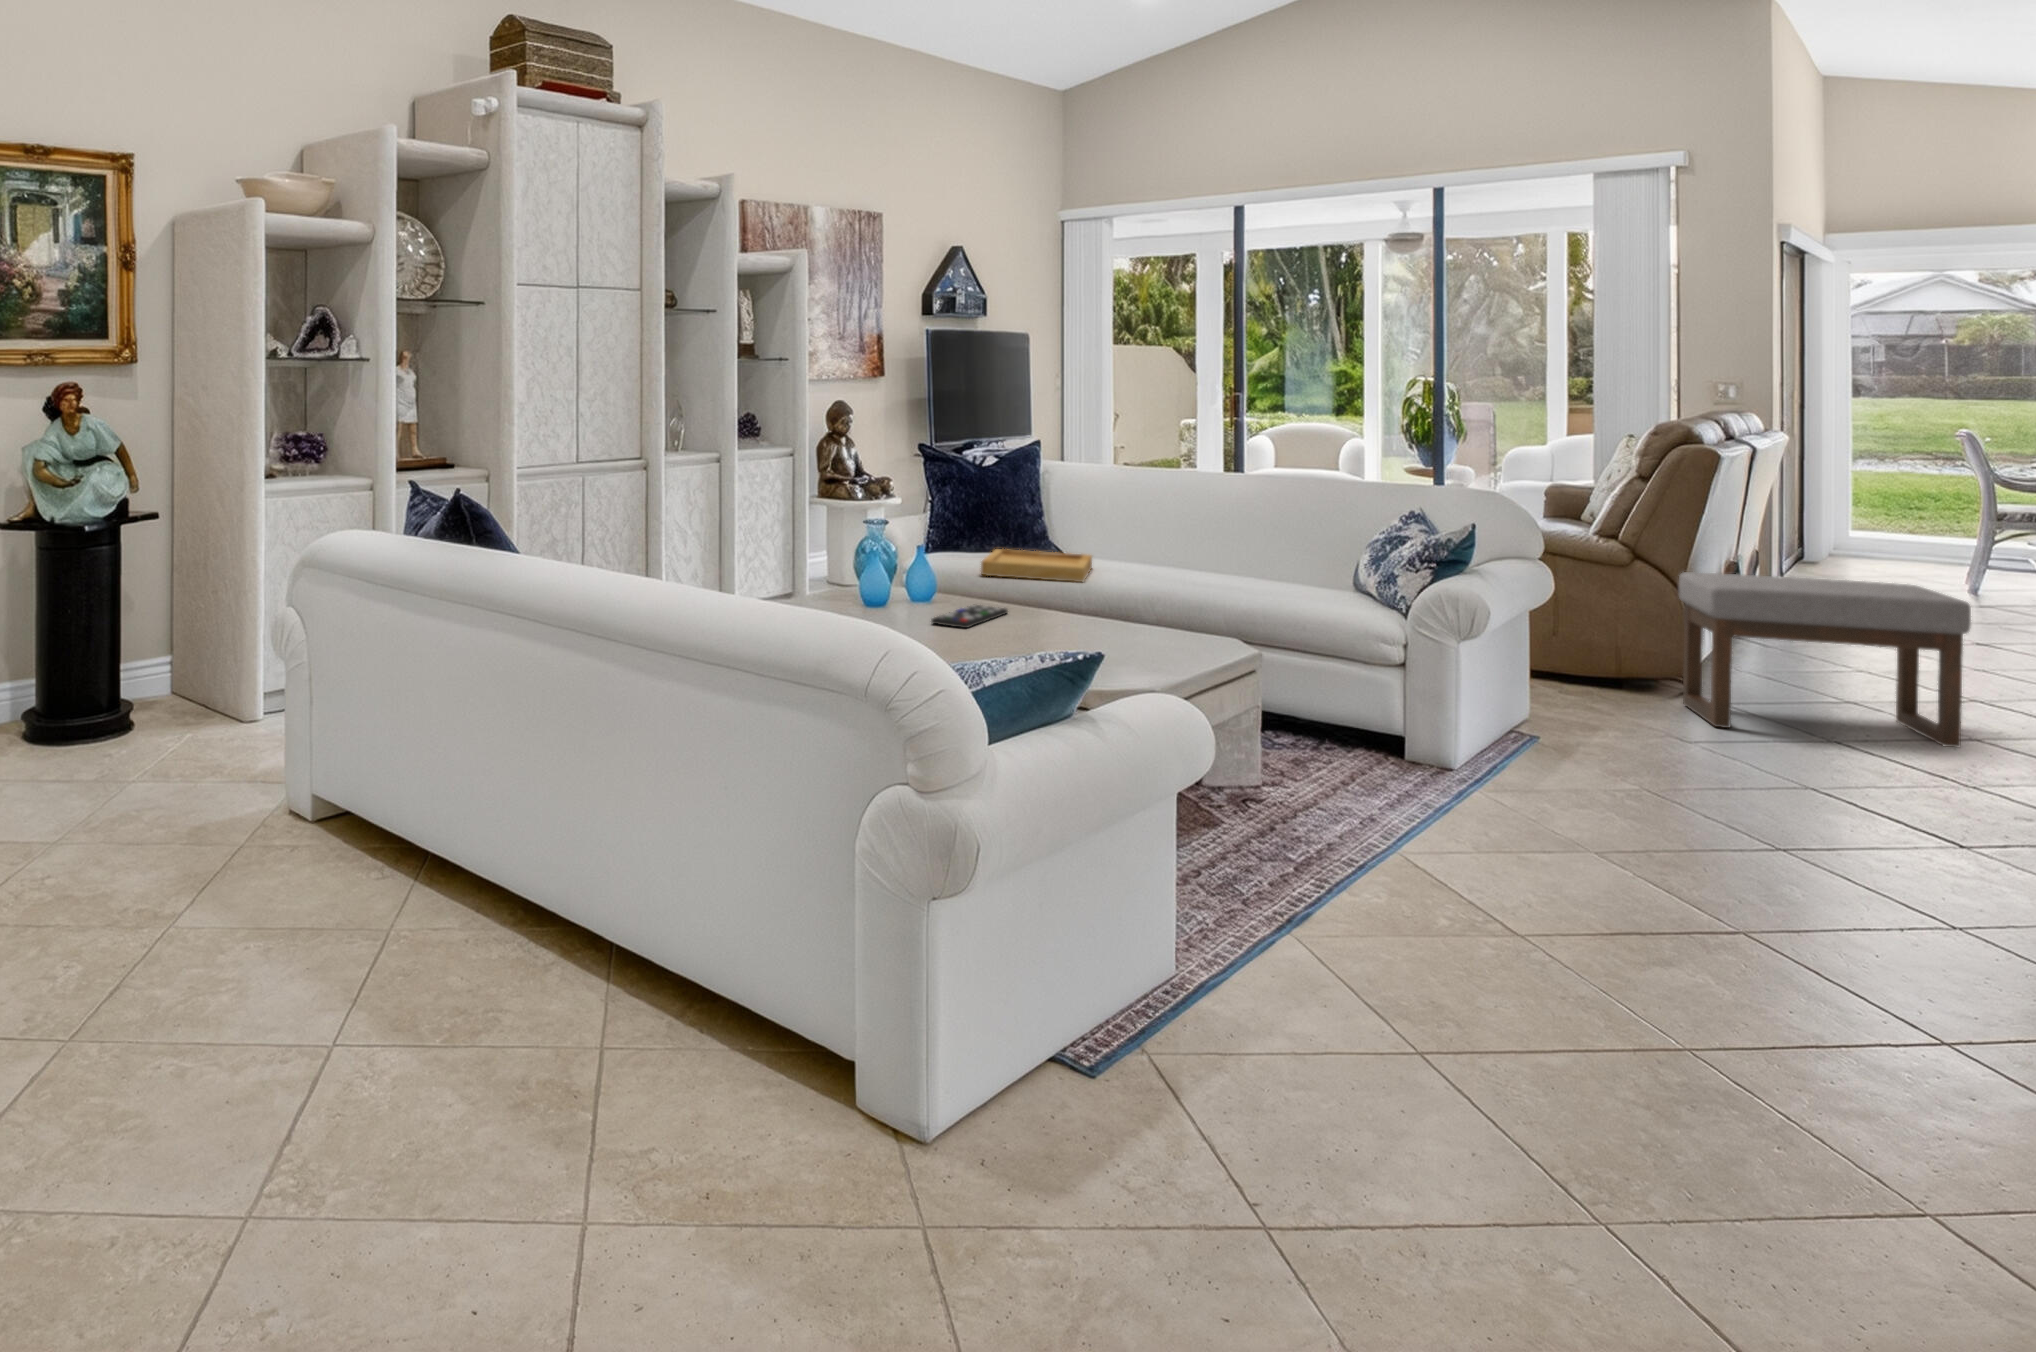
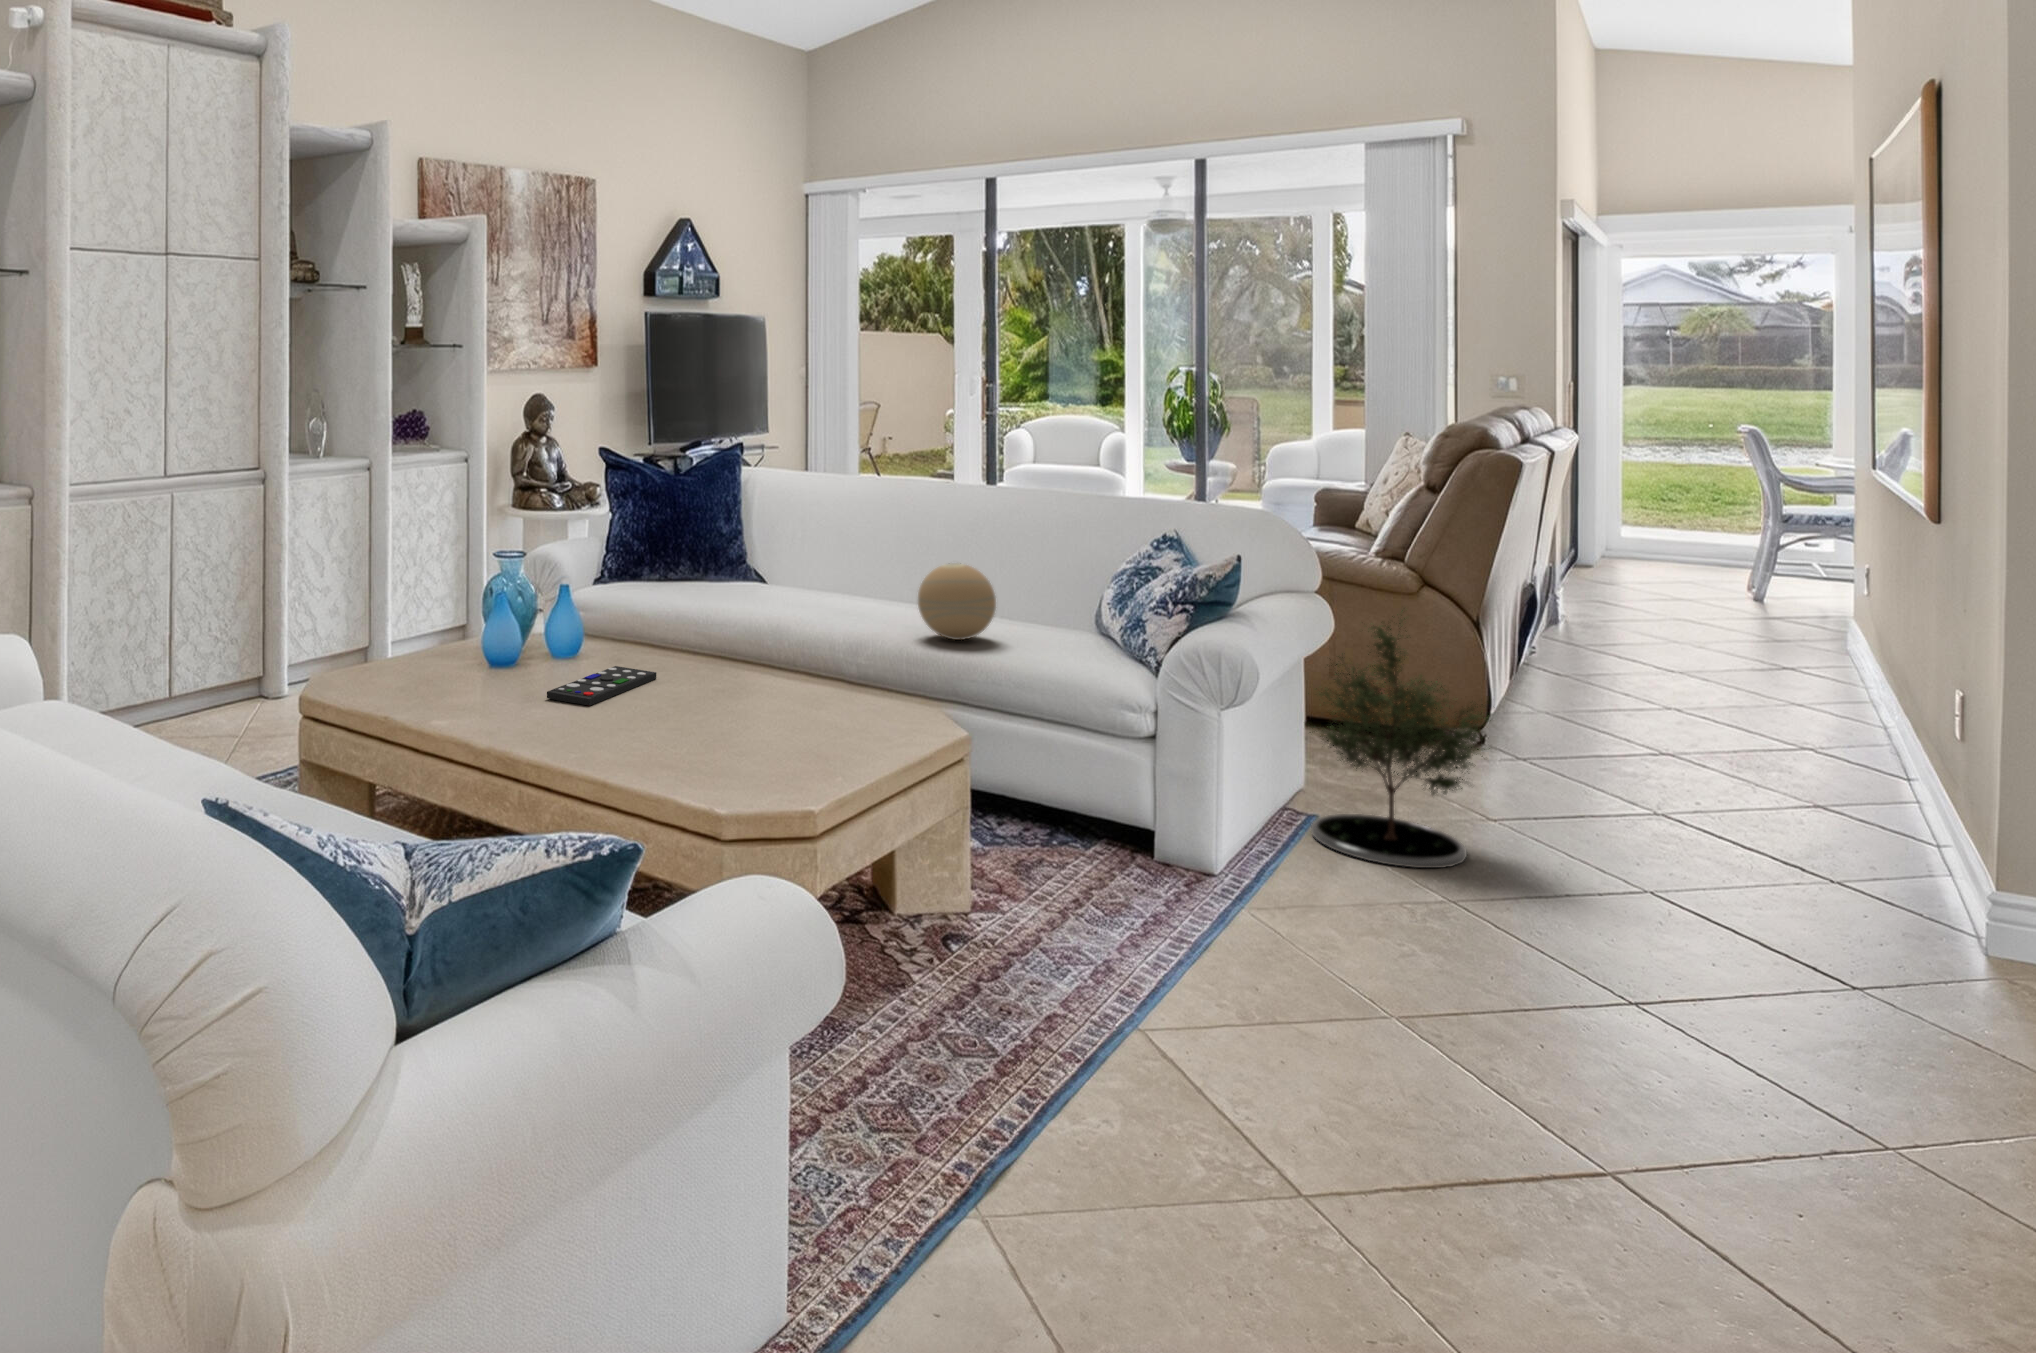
decorative orb: none [1205,532,1270,593] -> present [918,563,996,640]
tray: present [981,549,1092,582] -> none [652,580,793,625]
potted tree: none [1527,564,1685,771] -> present [1308,610,1491,868]
ottoman: present [1679,572,1971,747] -> none [1474,603,1816,820]

